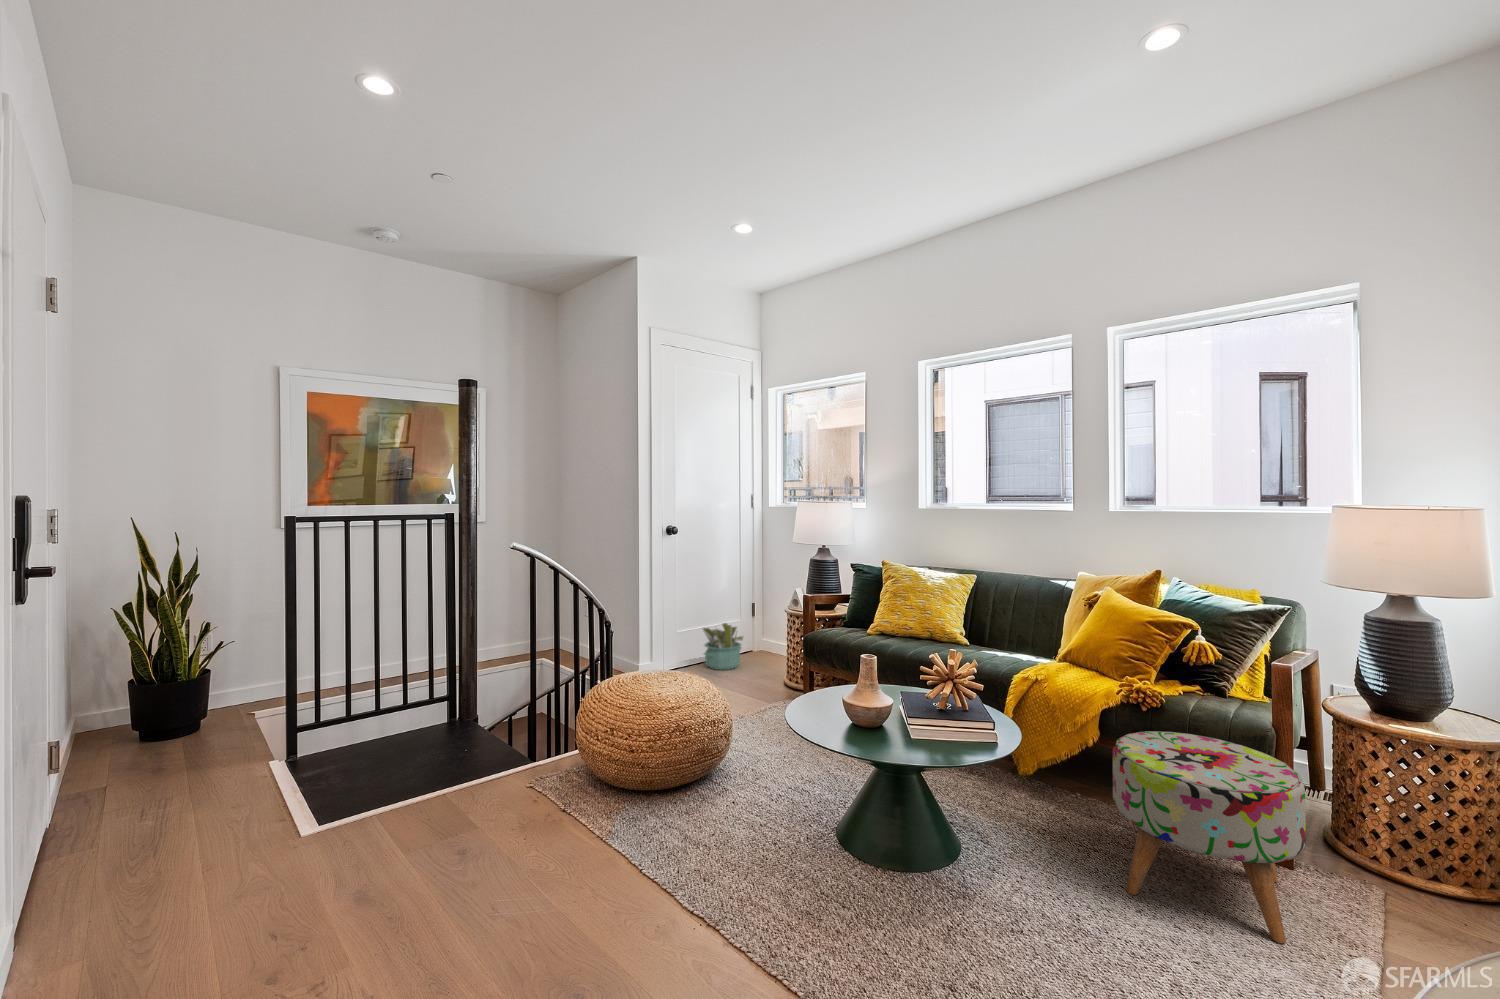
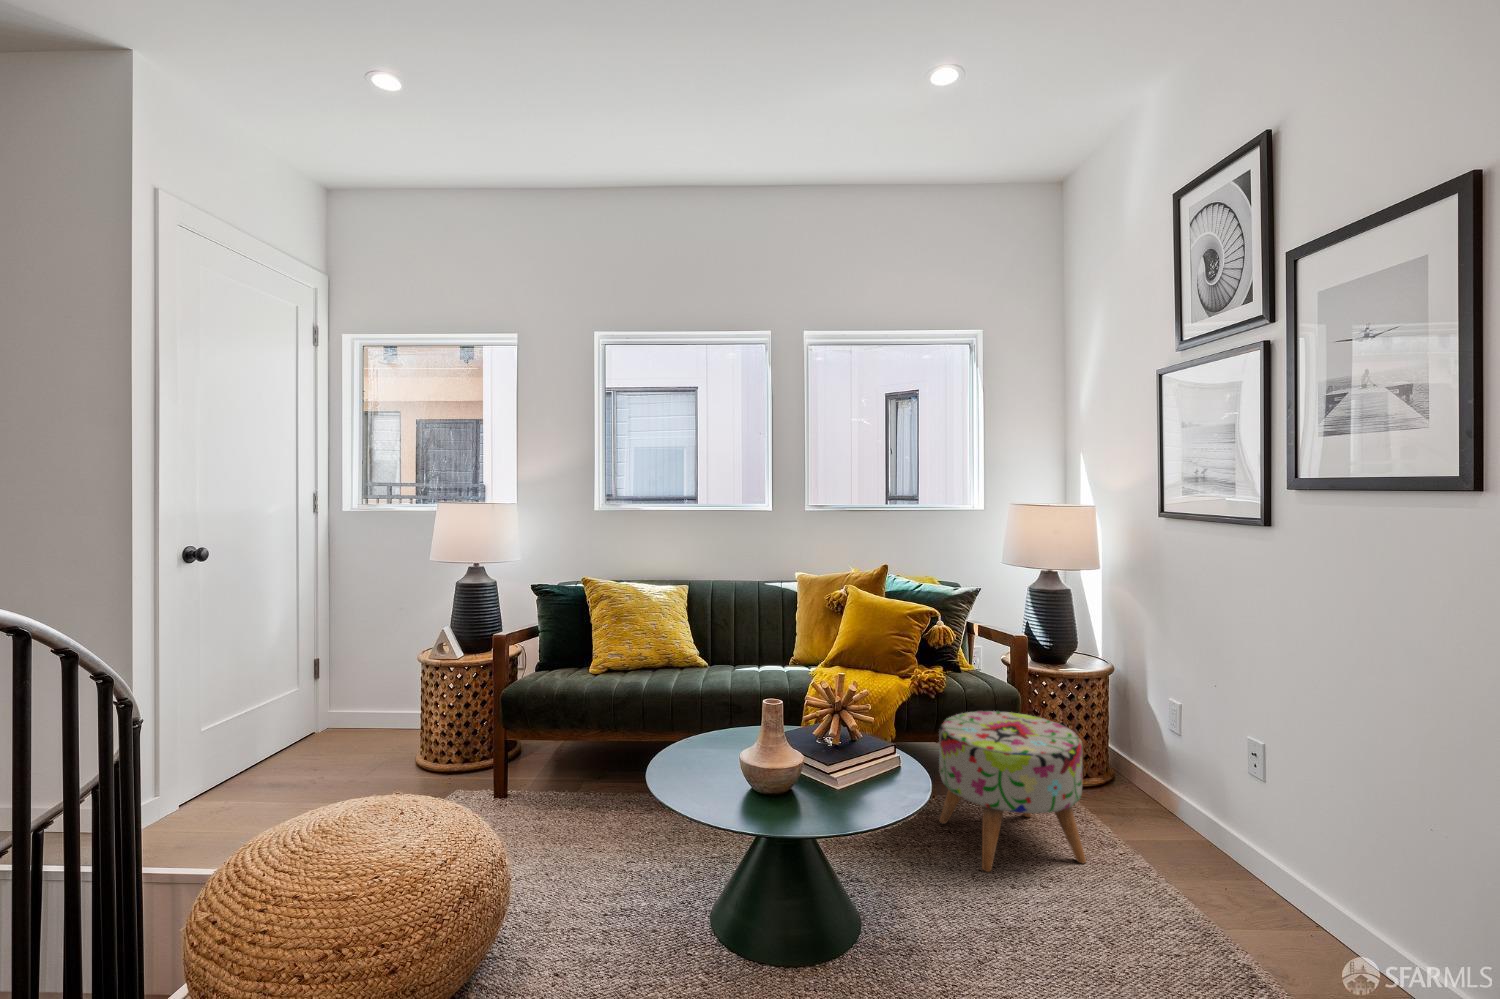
decorative plant: present [703,623,744,670] -> none [244,698,325,780]

